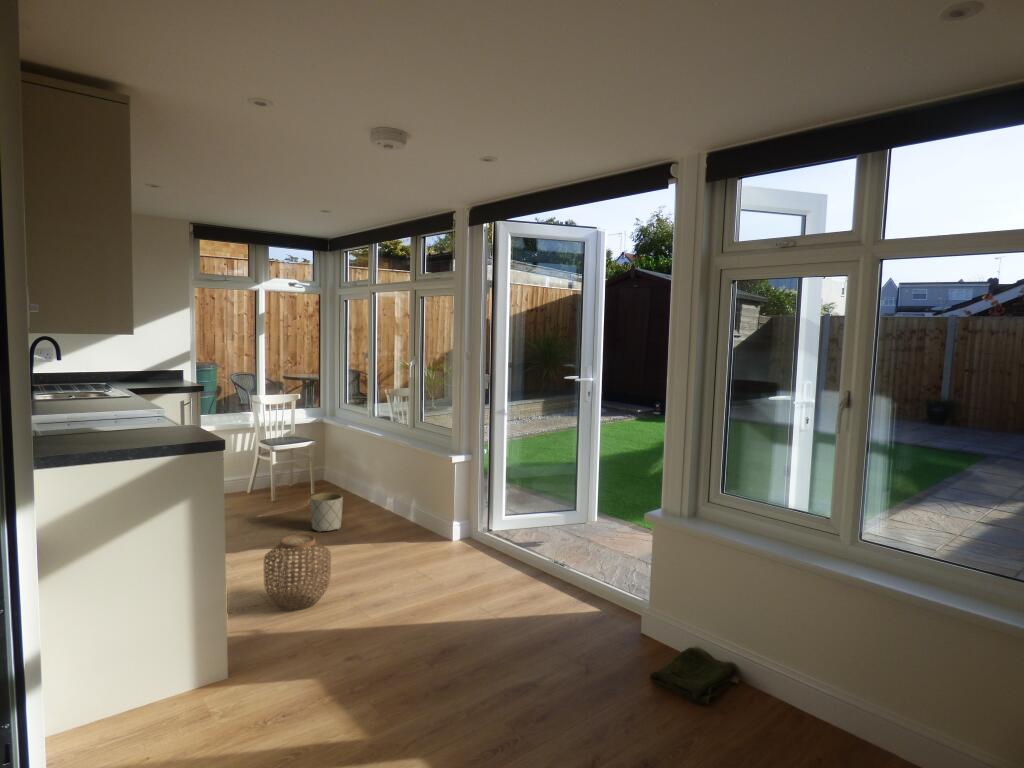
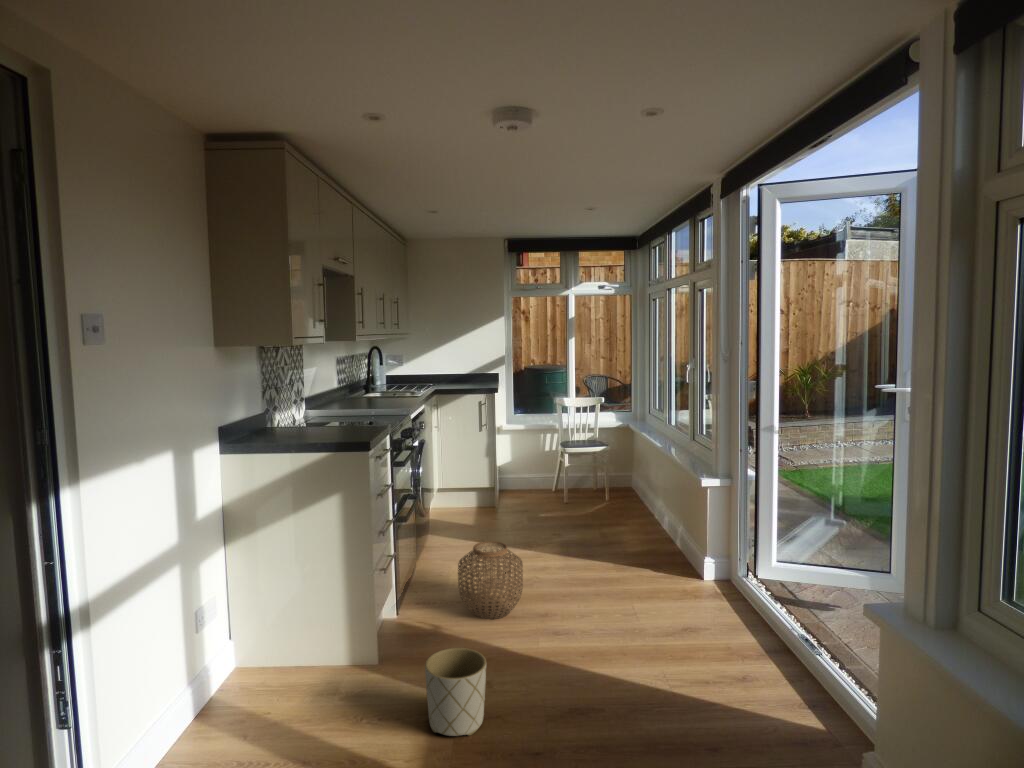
planter: present [310,493,343,532] -> present [425,648,486,736]

